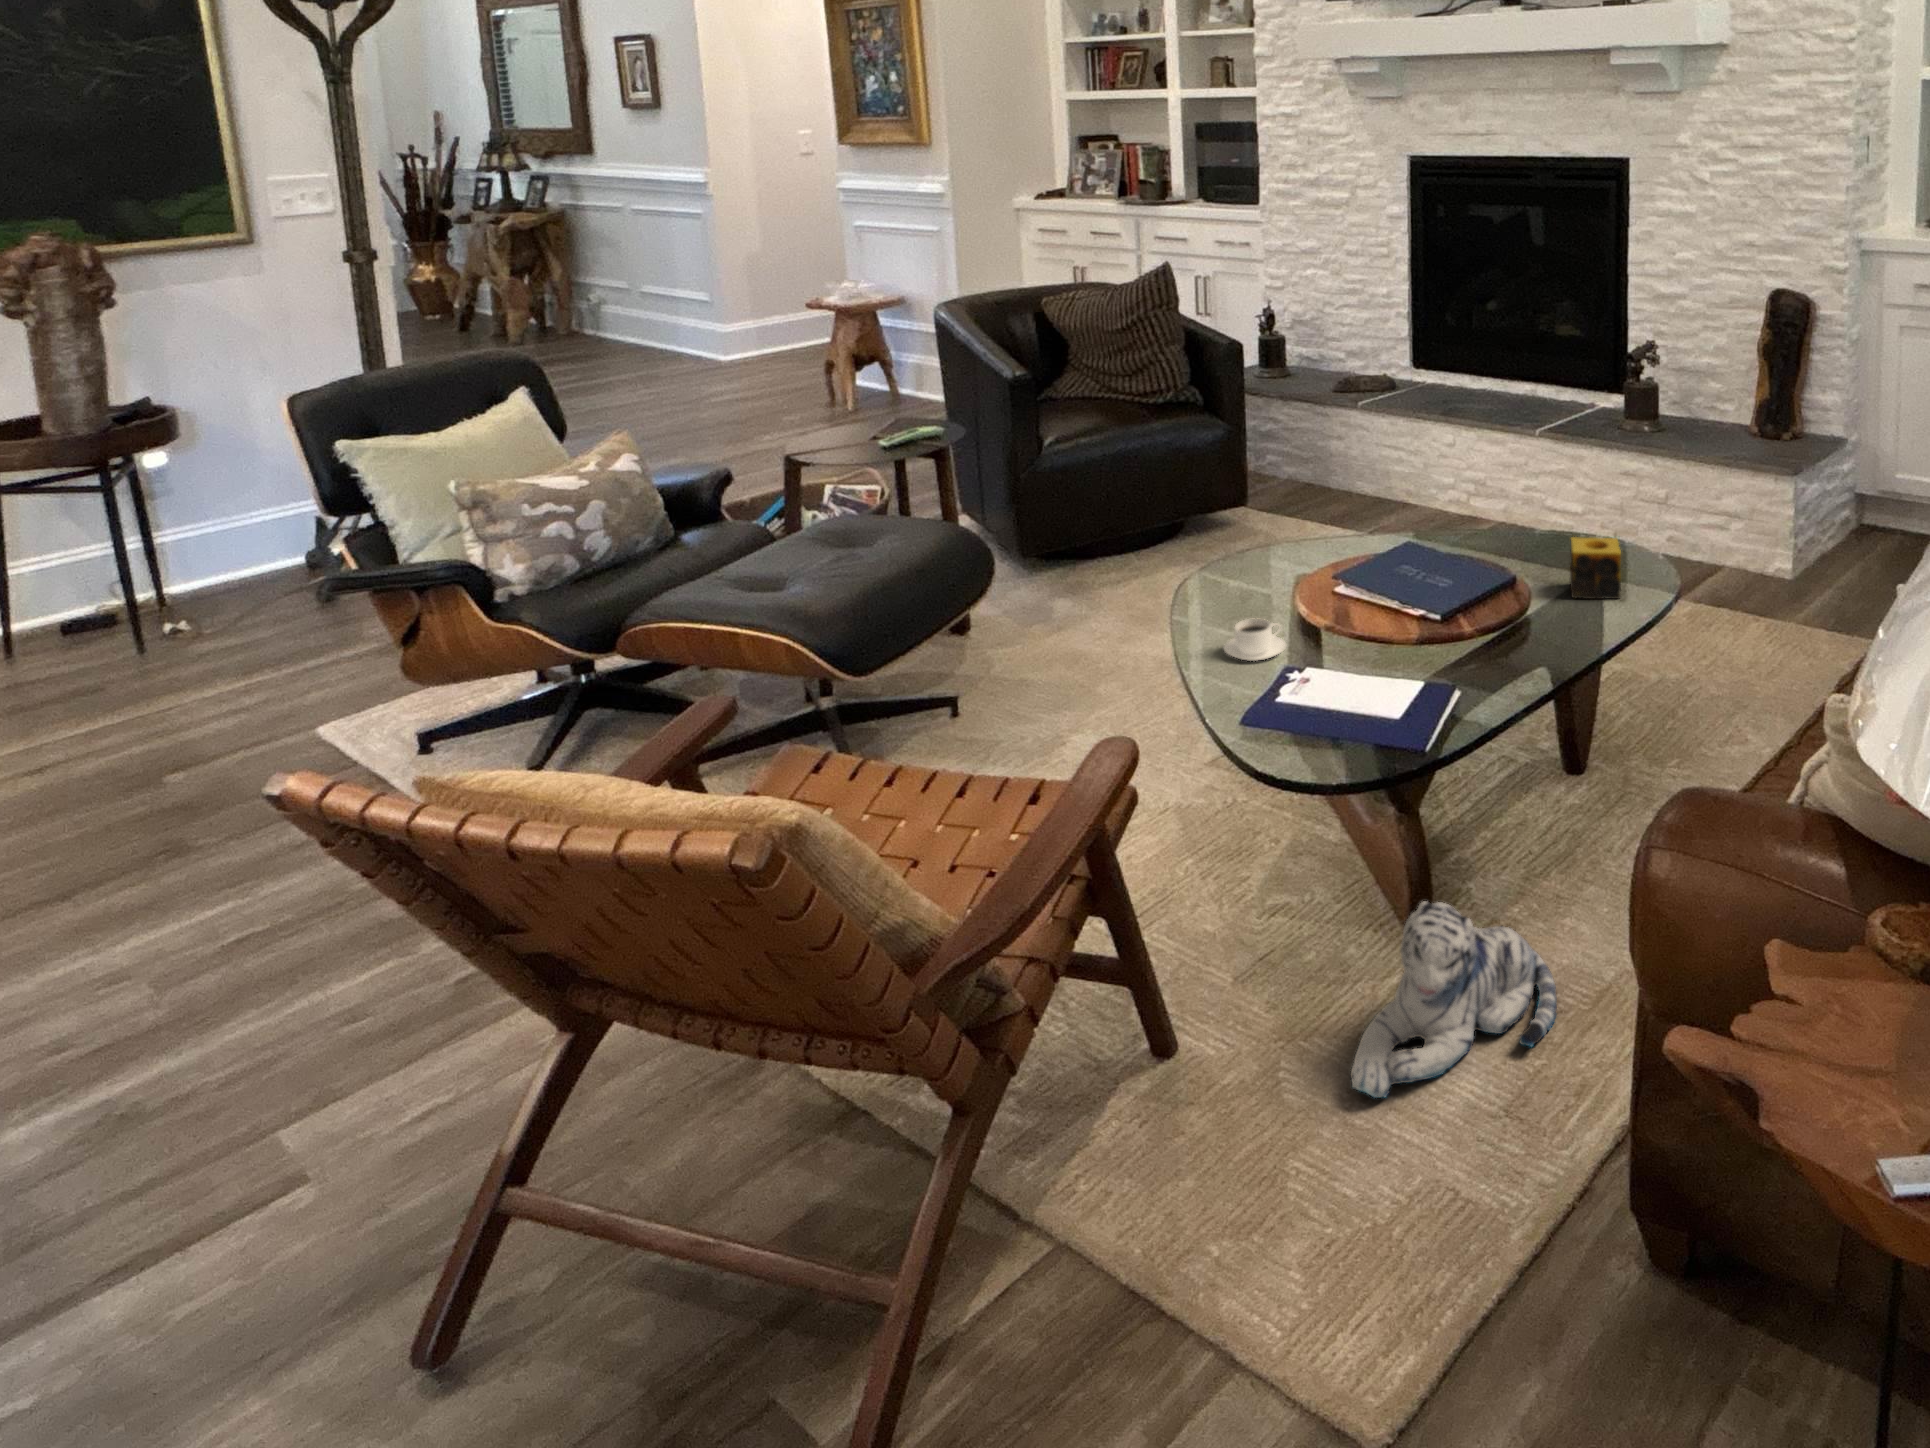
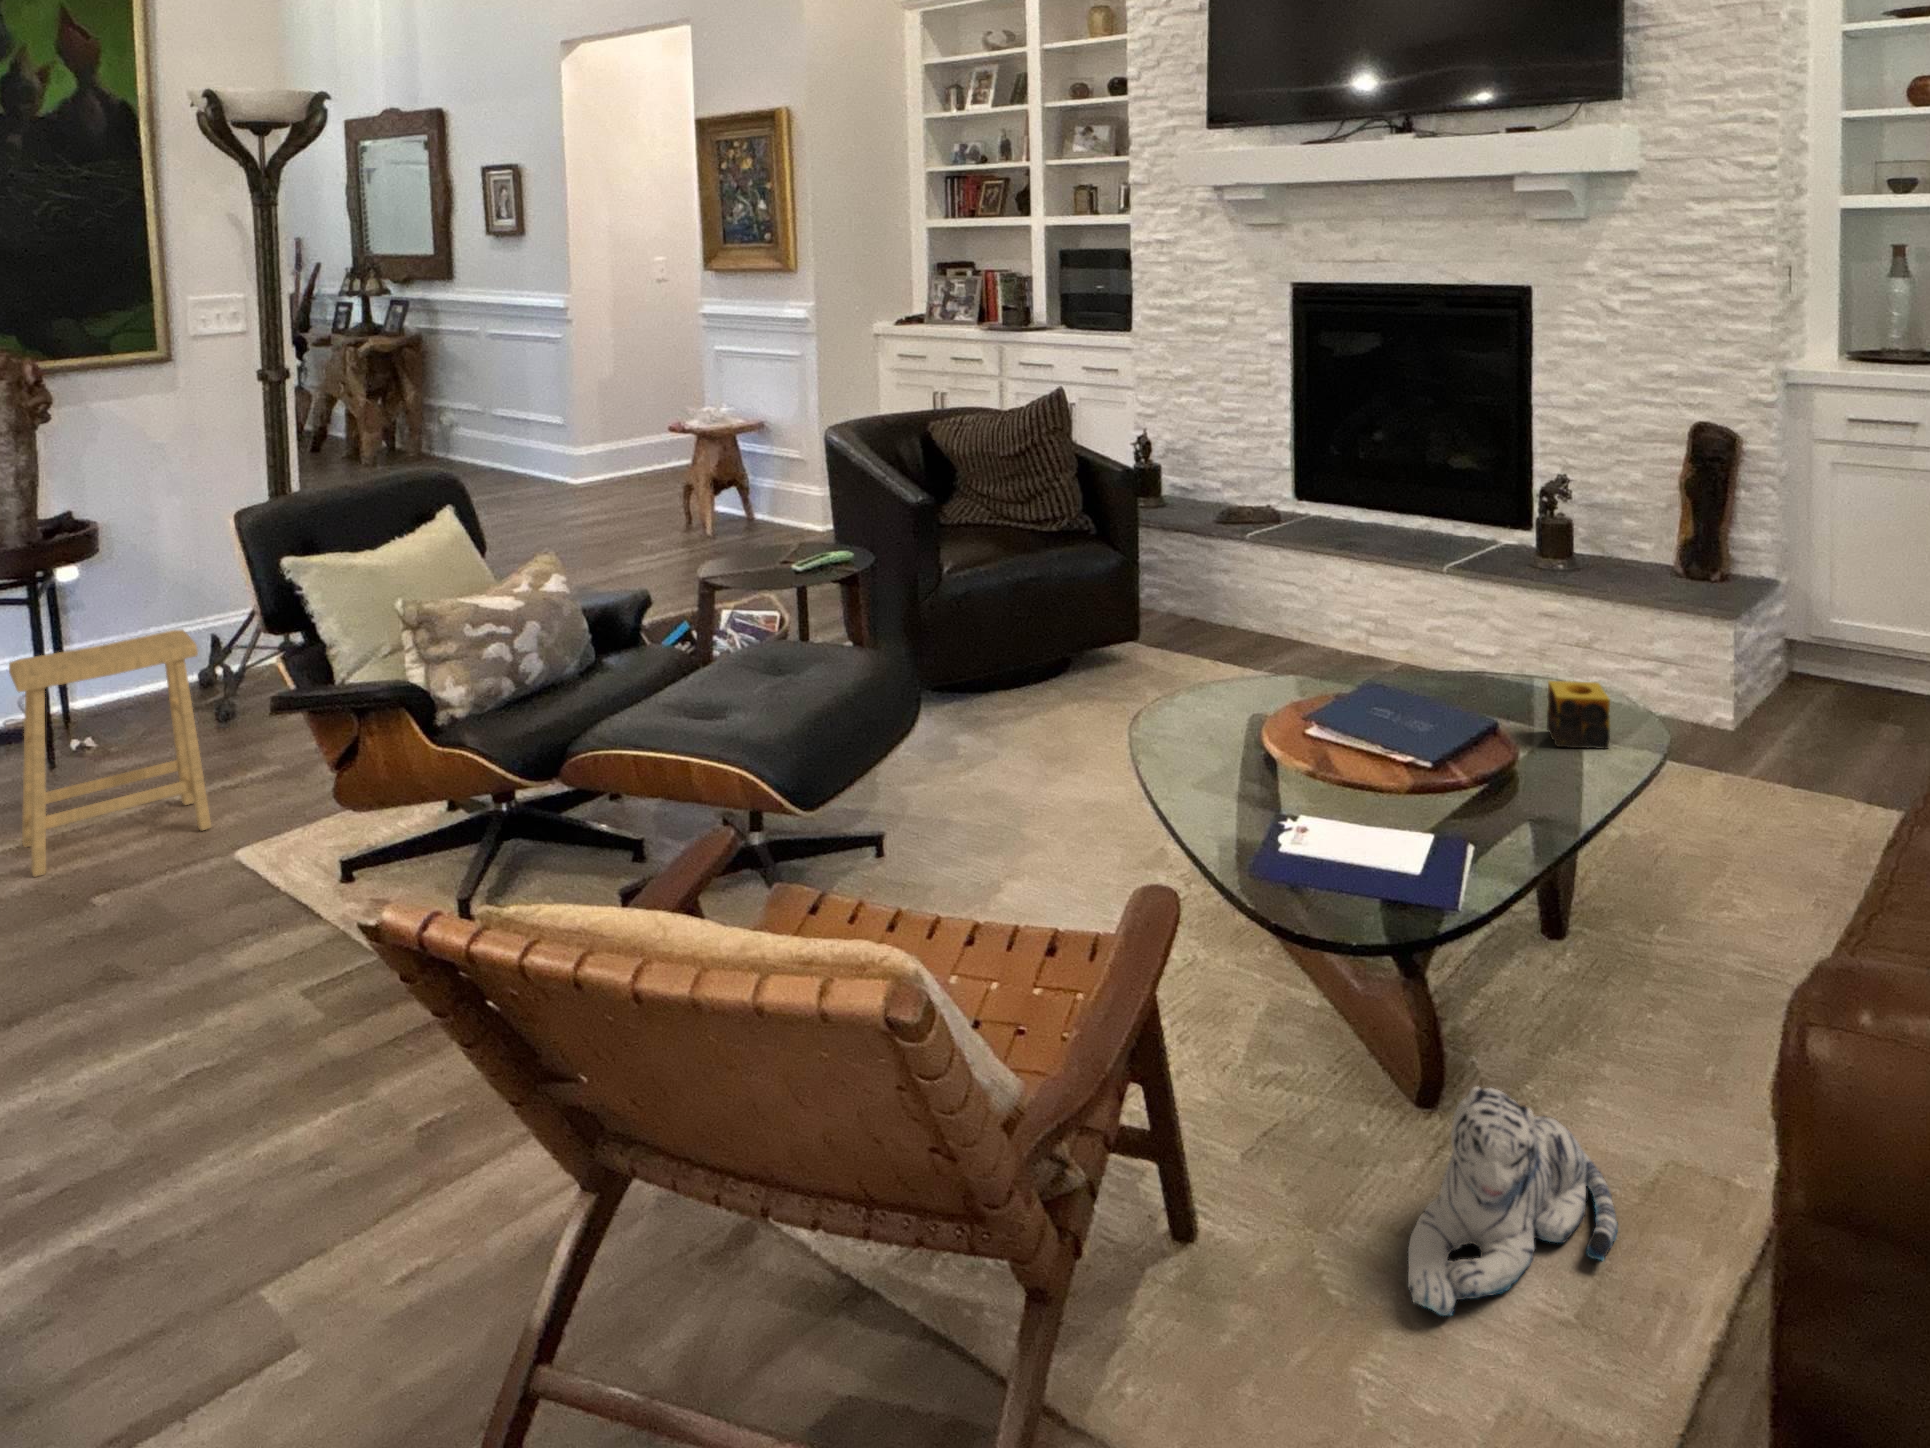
footstool: none [71,513,299,755] -> present [9,630,211,877]
coffee cup: present [1224,618,1286,661] -> none [1201,762,1268,808]

